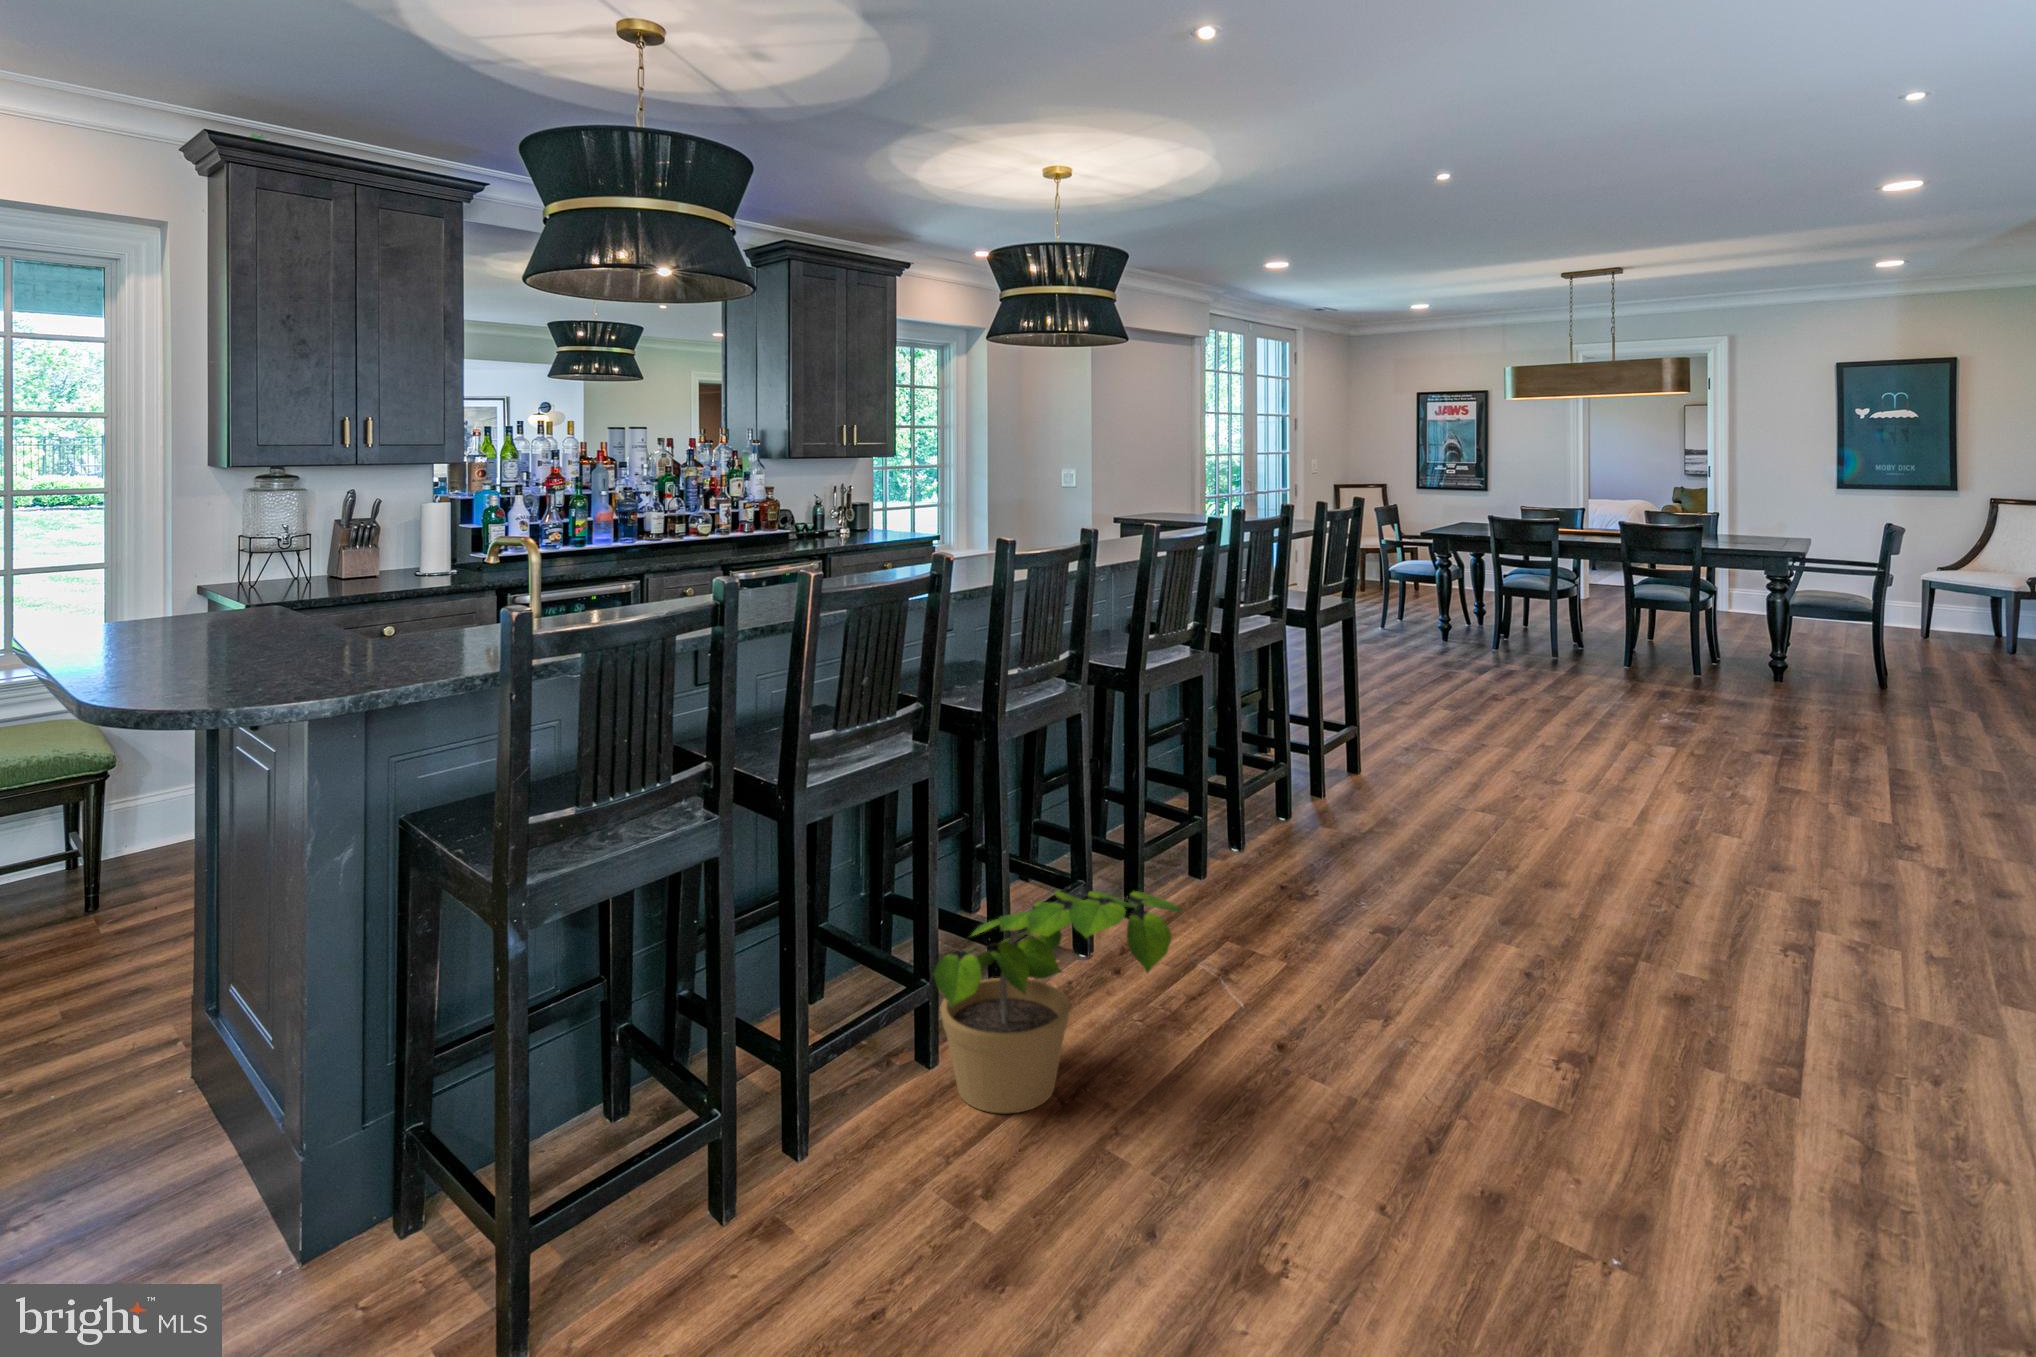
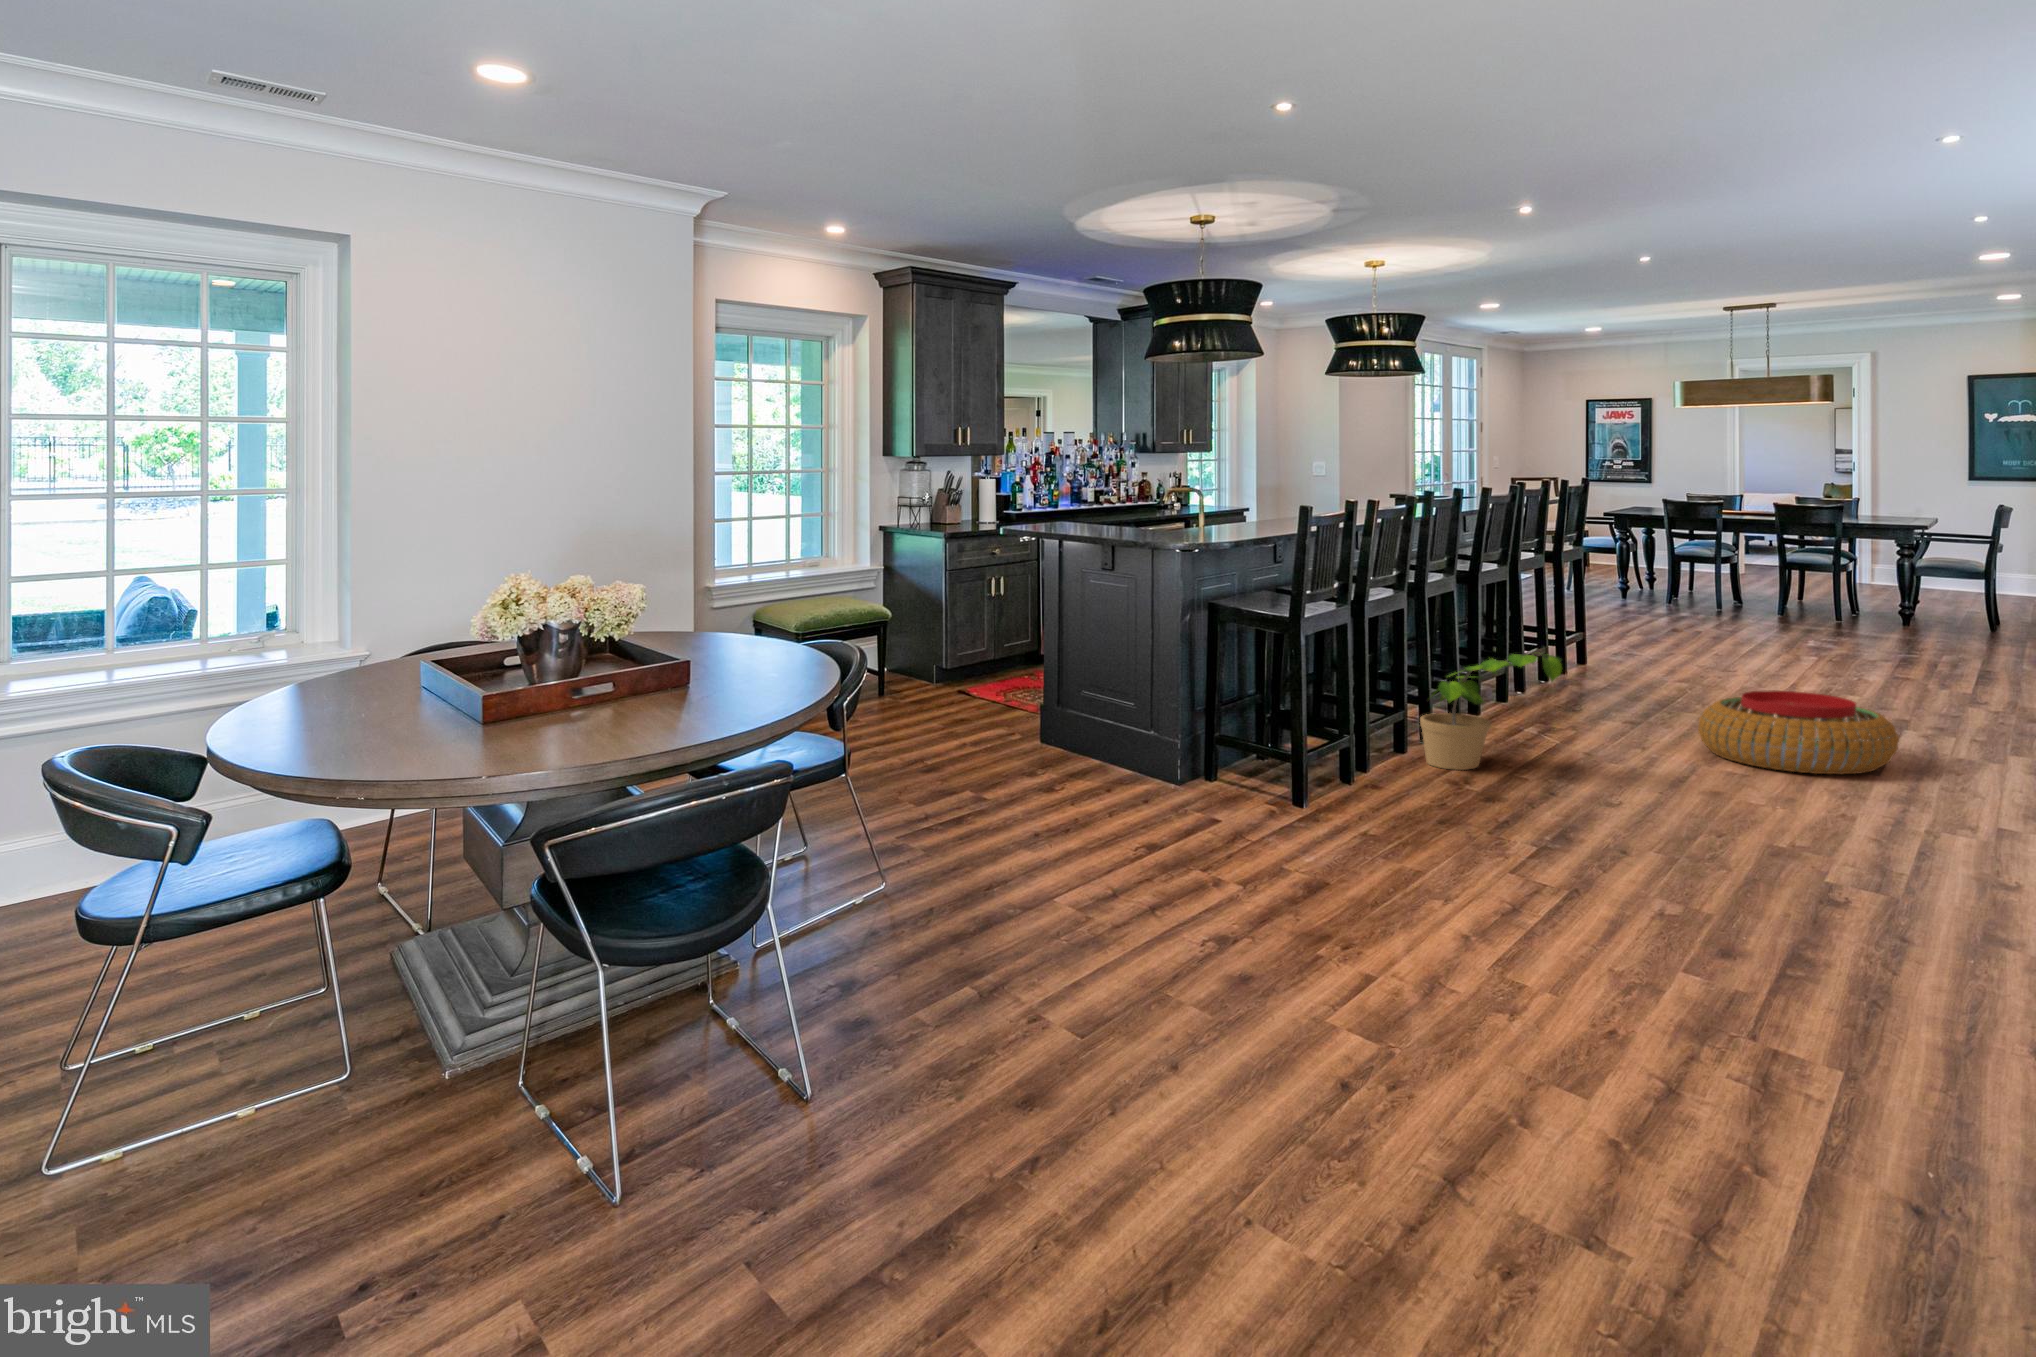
pouf: none [1472,905,1824,1109] -> present [1698,690,1899,774]

